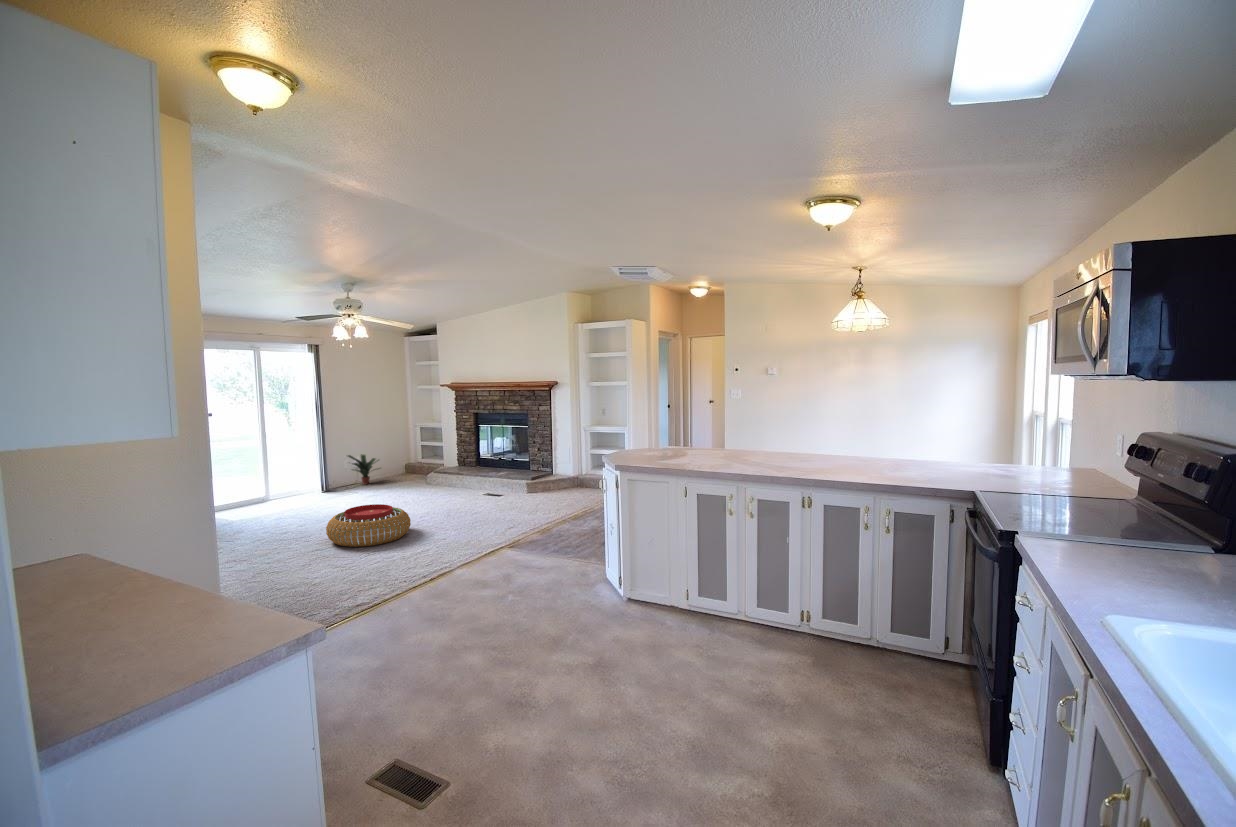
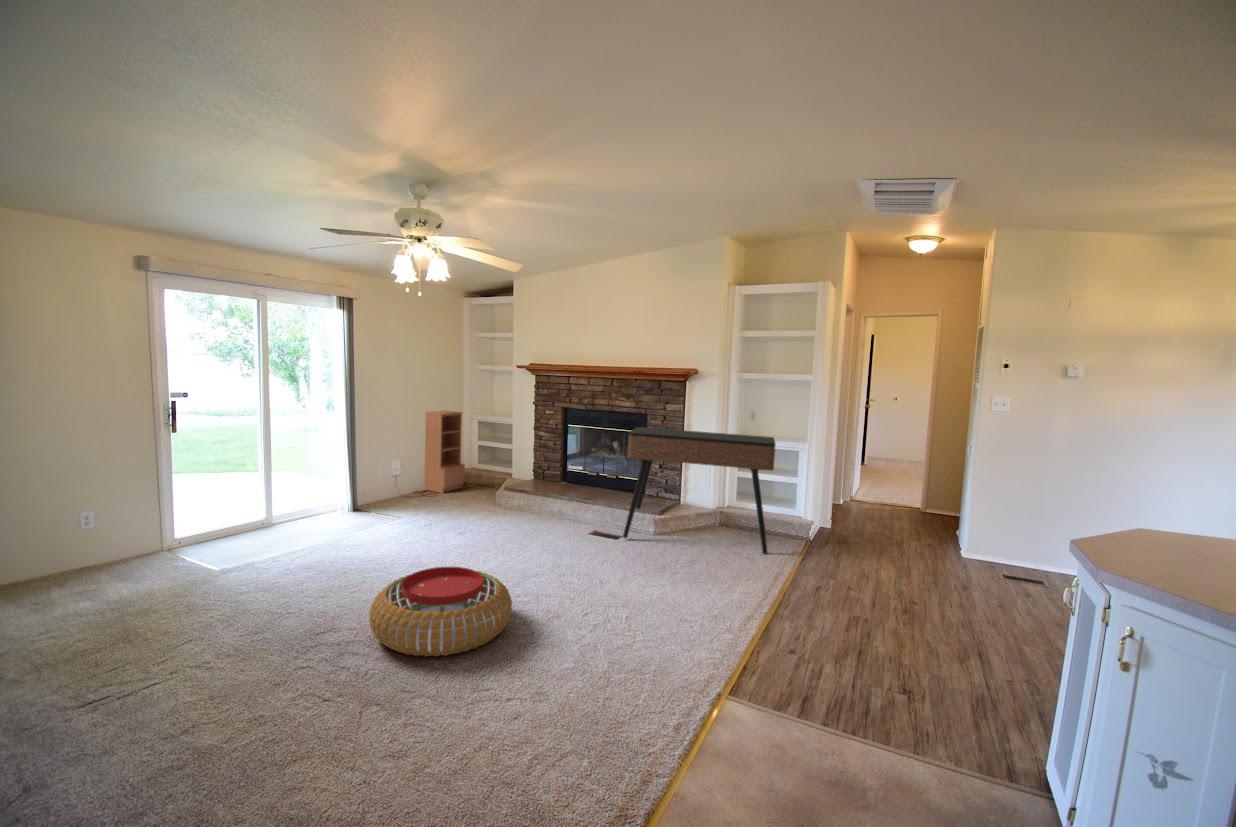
bookcase: none [377,420,409,479] -> present [424,410,465,493]
console table: none [503,422,601,499] -> present [623,427,775,554]
potted plant: present [348,454,380,485] -> none [383,458,431,502]

